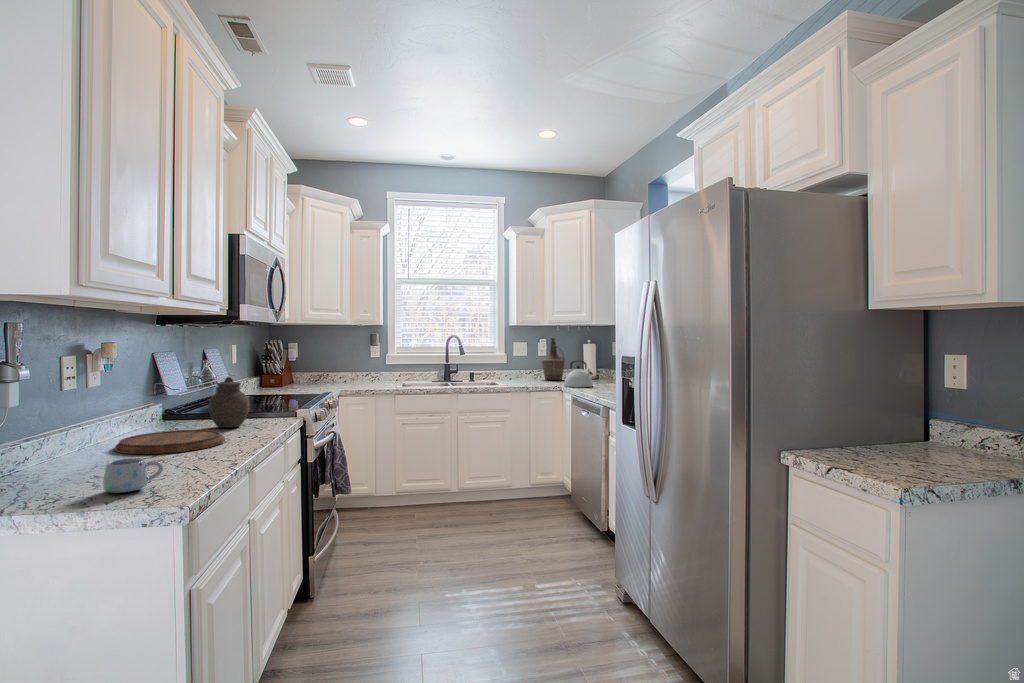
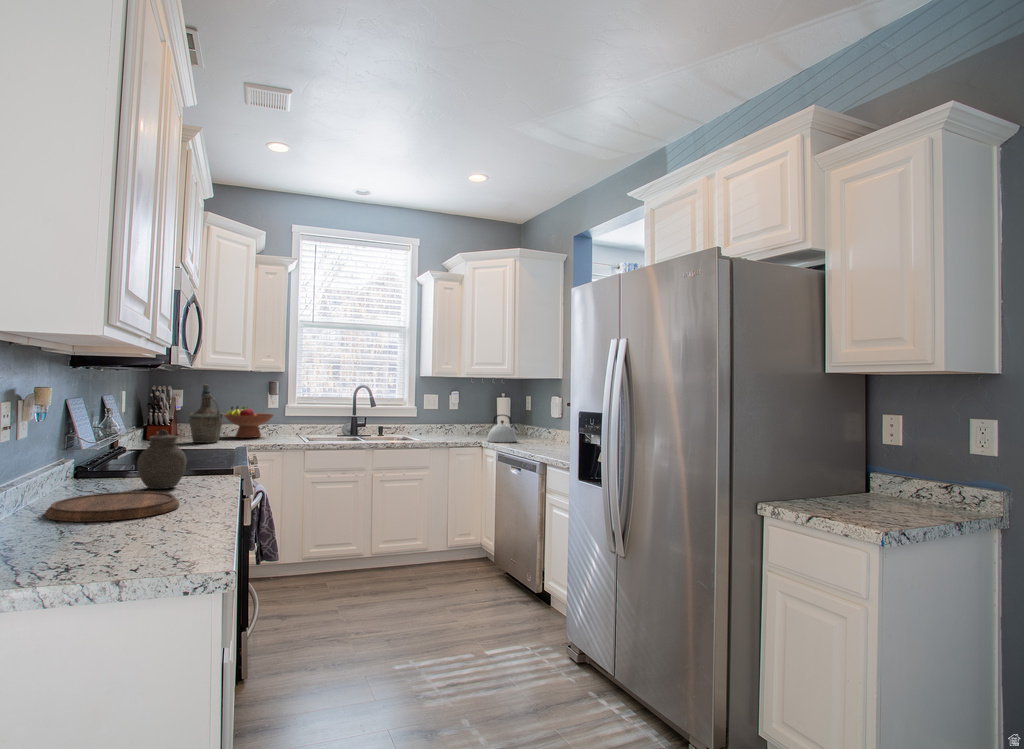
bottle: present [542,338,565,380] -> present [189,385,223,443]
fruit bowl: none [331,356,374,384] -> present [224,406,274,438]
mug: present [103,458,163,493] -> none [104,525,172,566]

